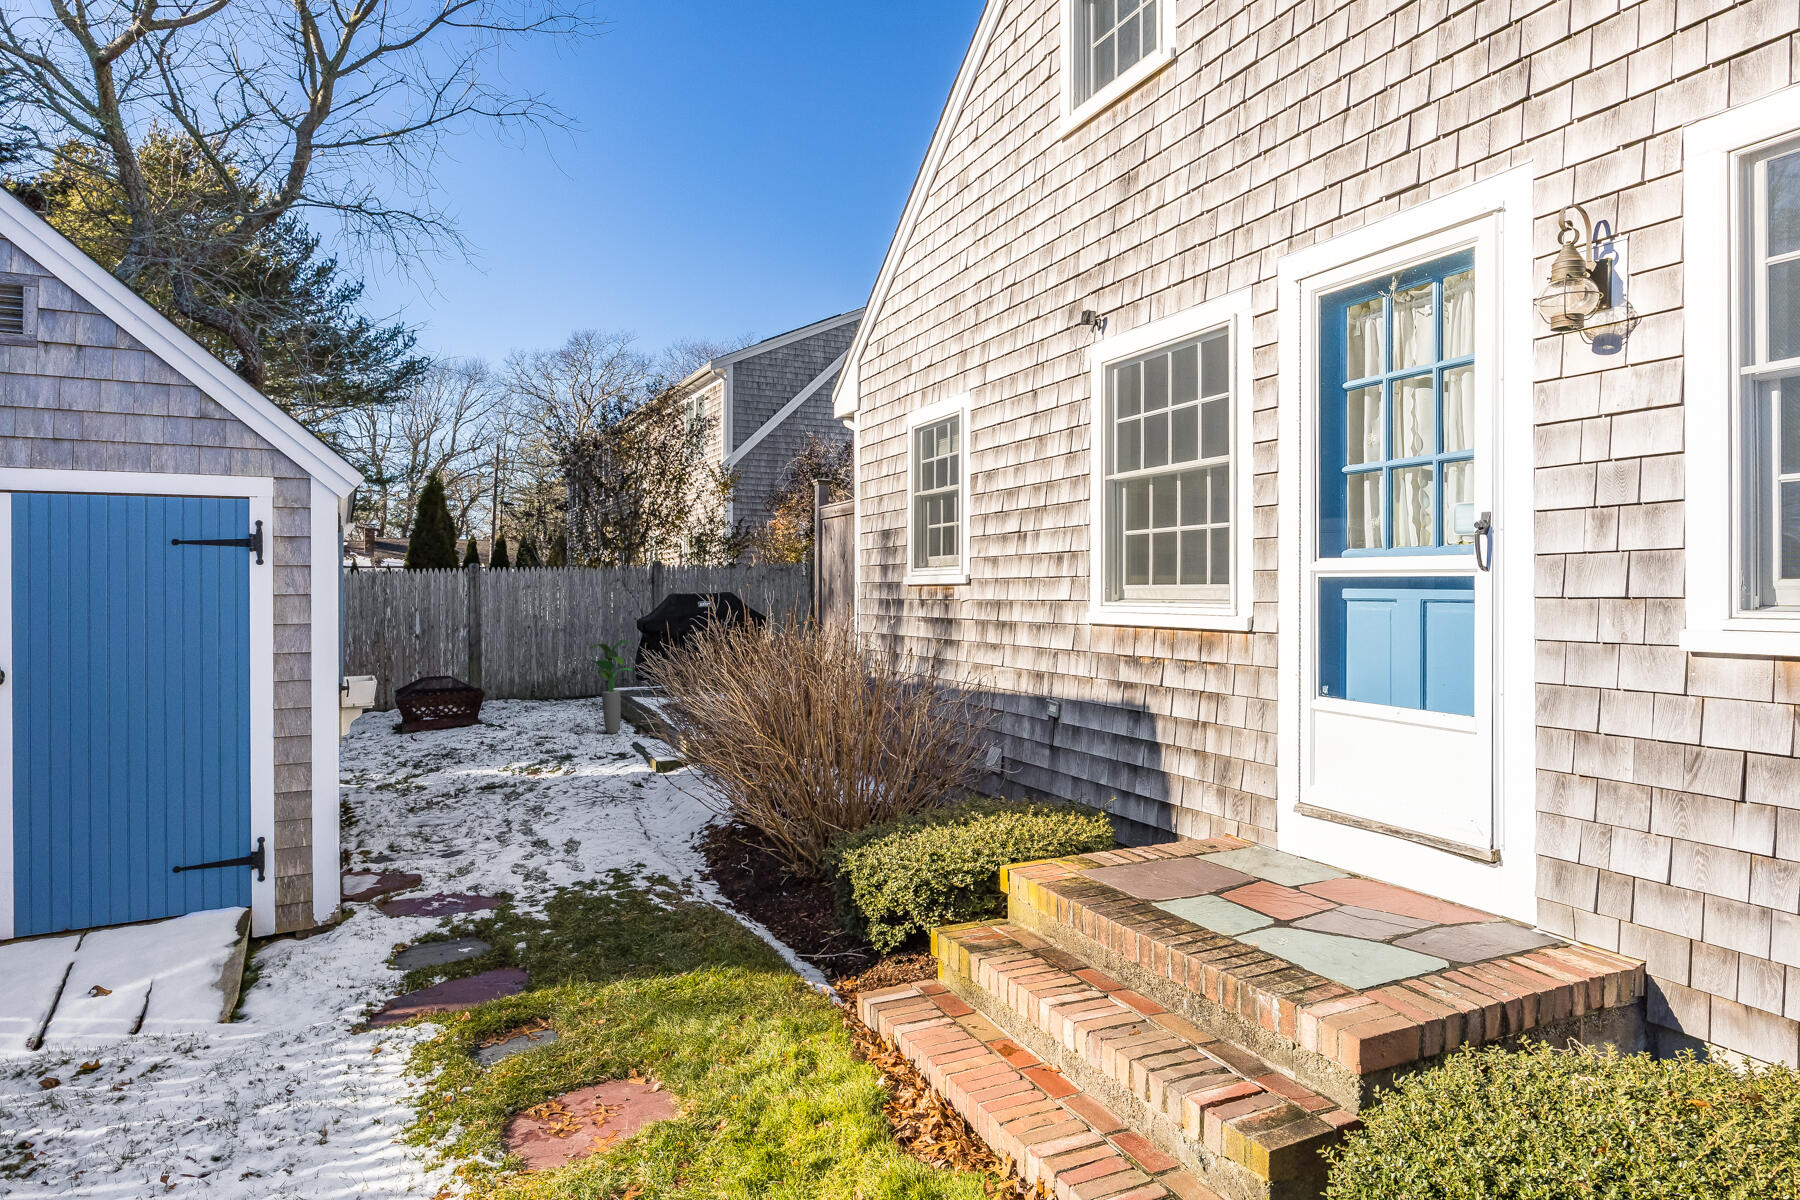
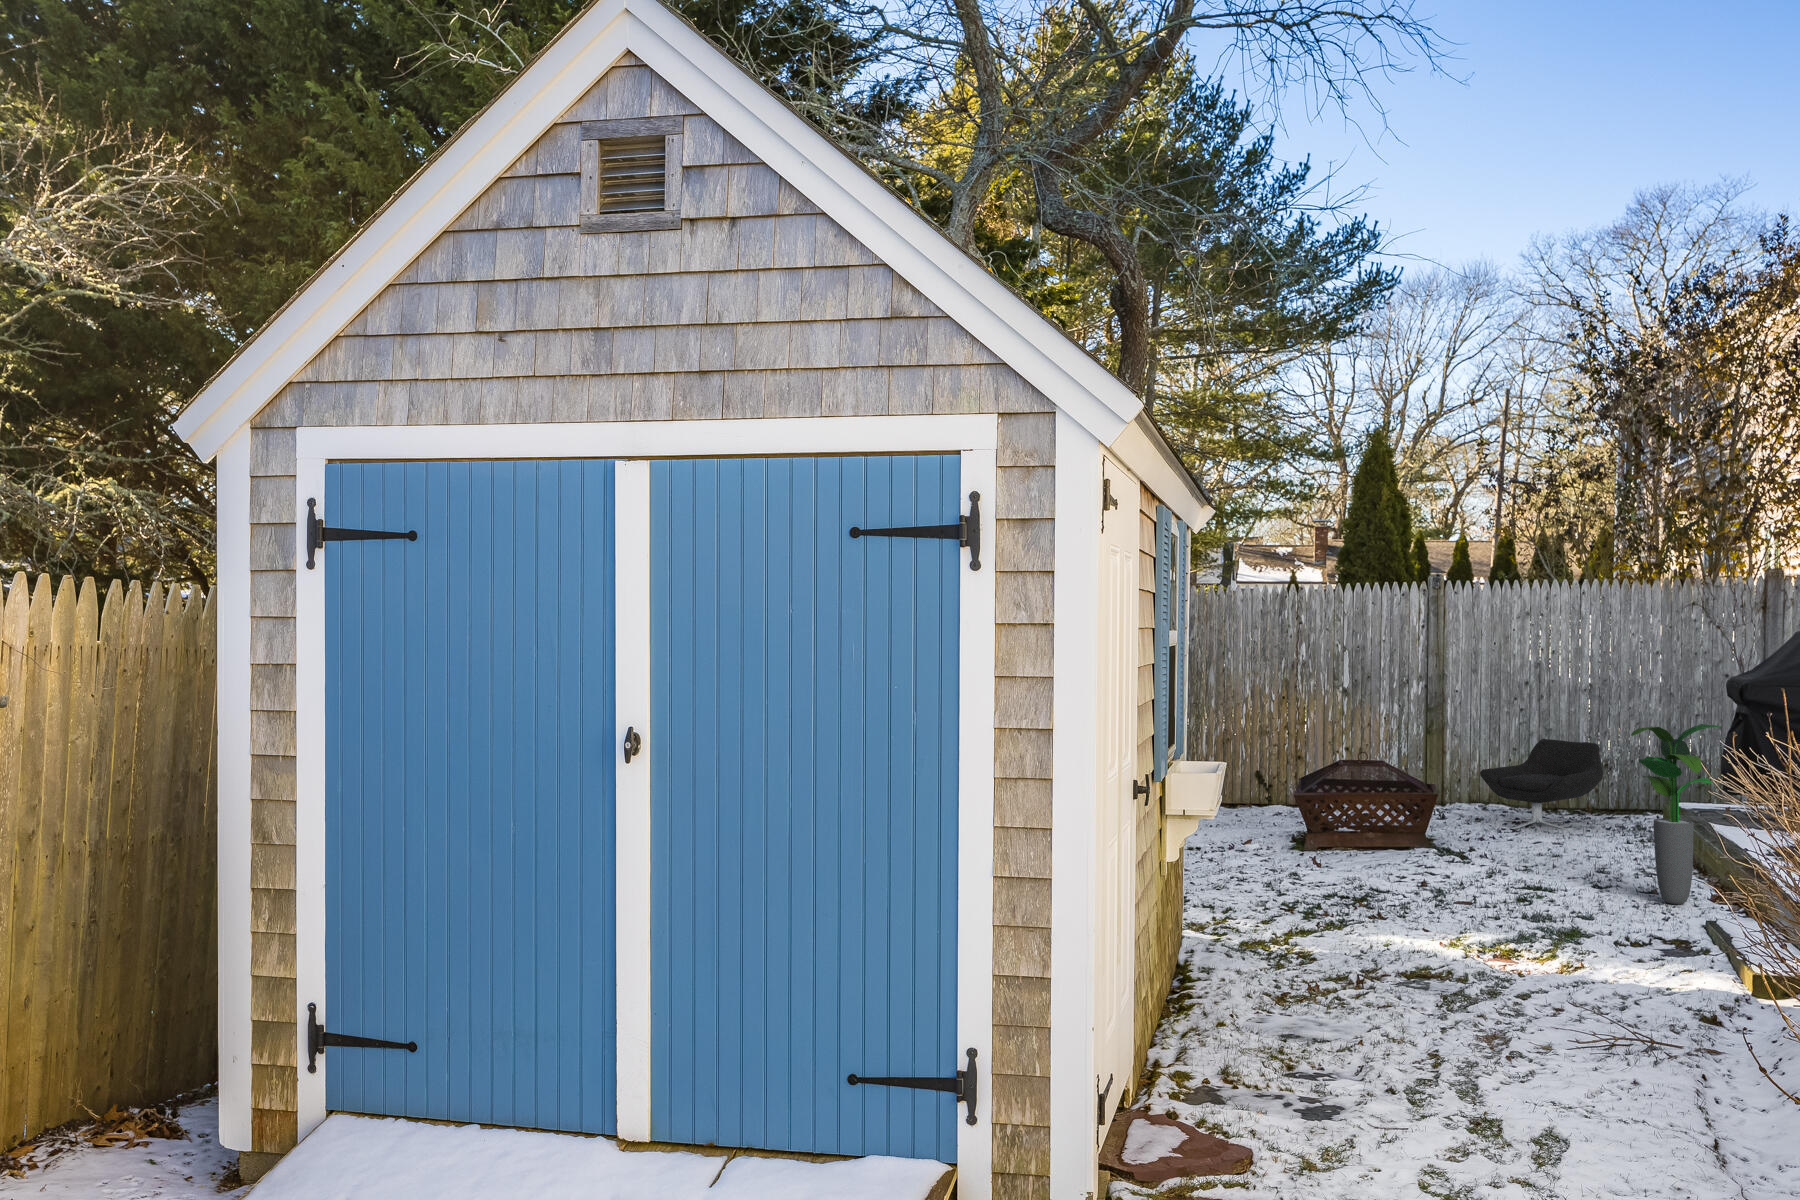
lounge chair: none [504,659,572,712] -> present [1480,739,1603,830]

